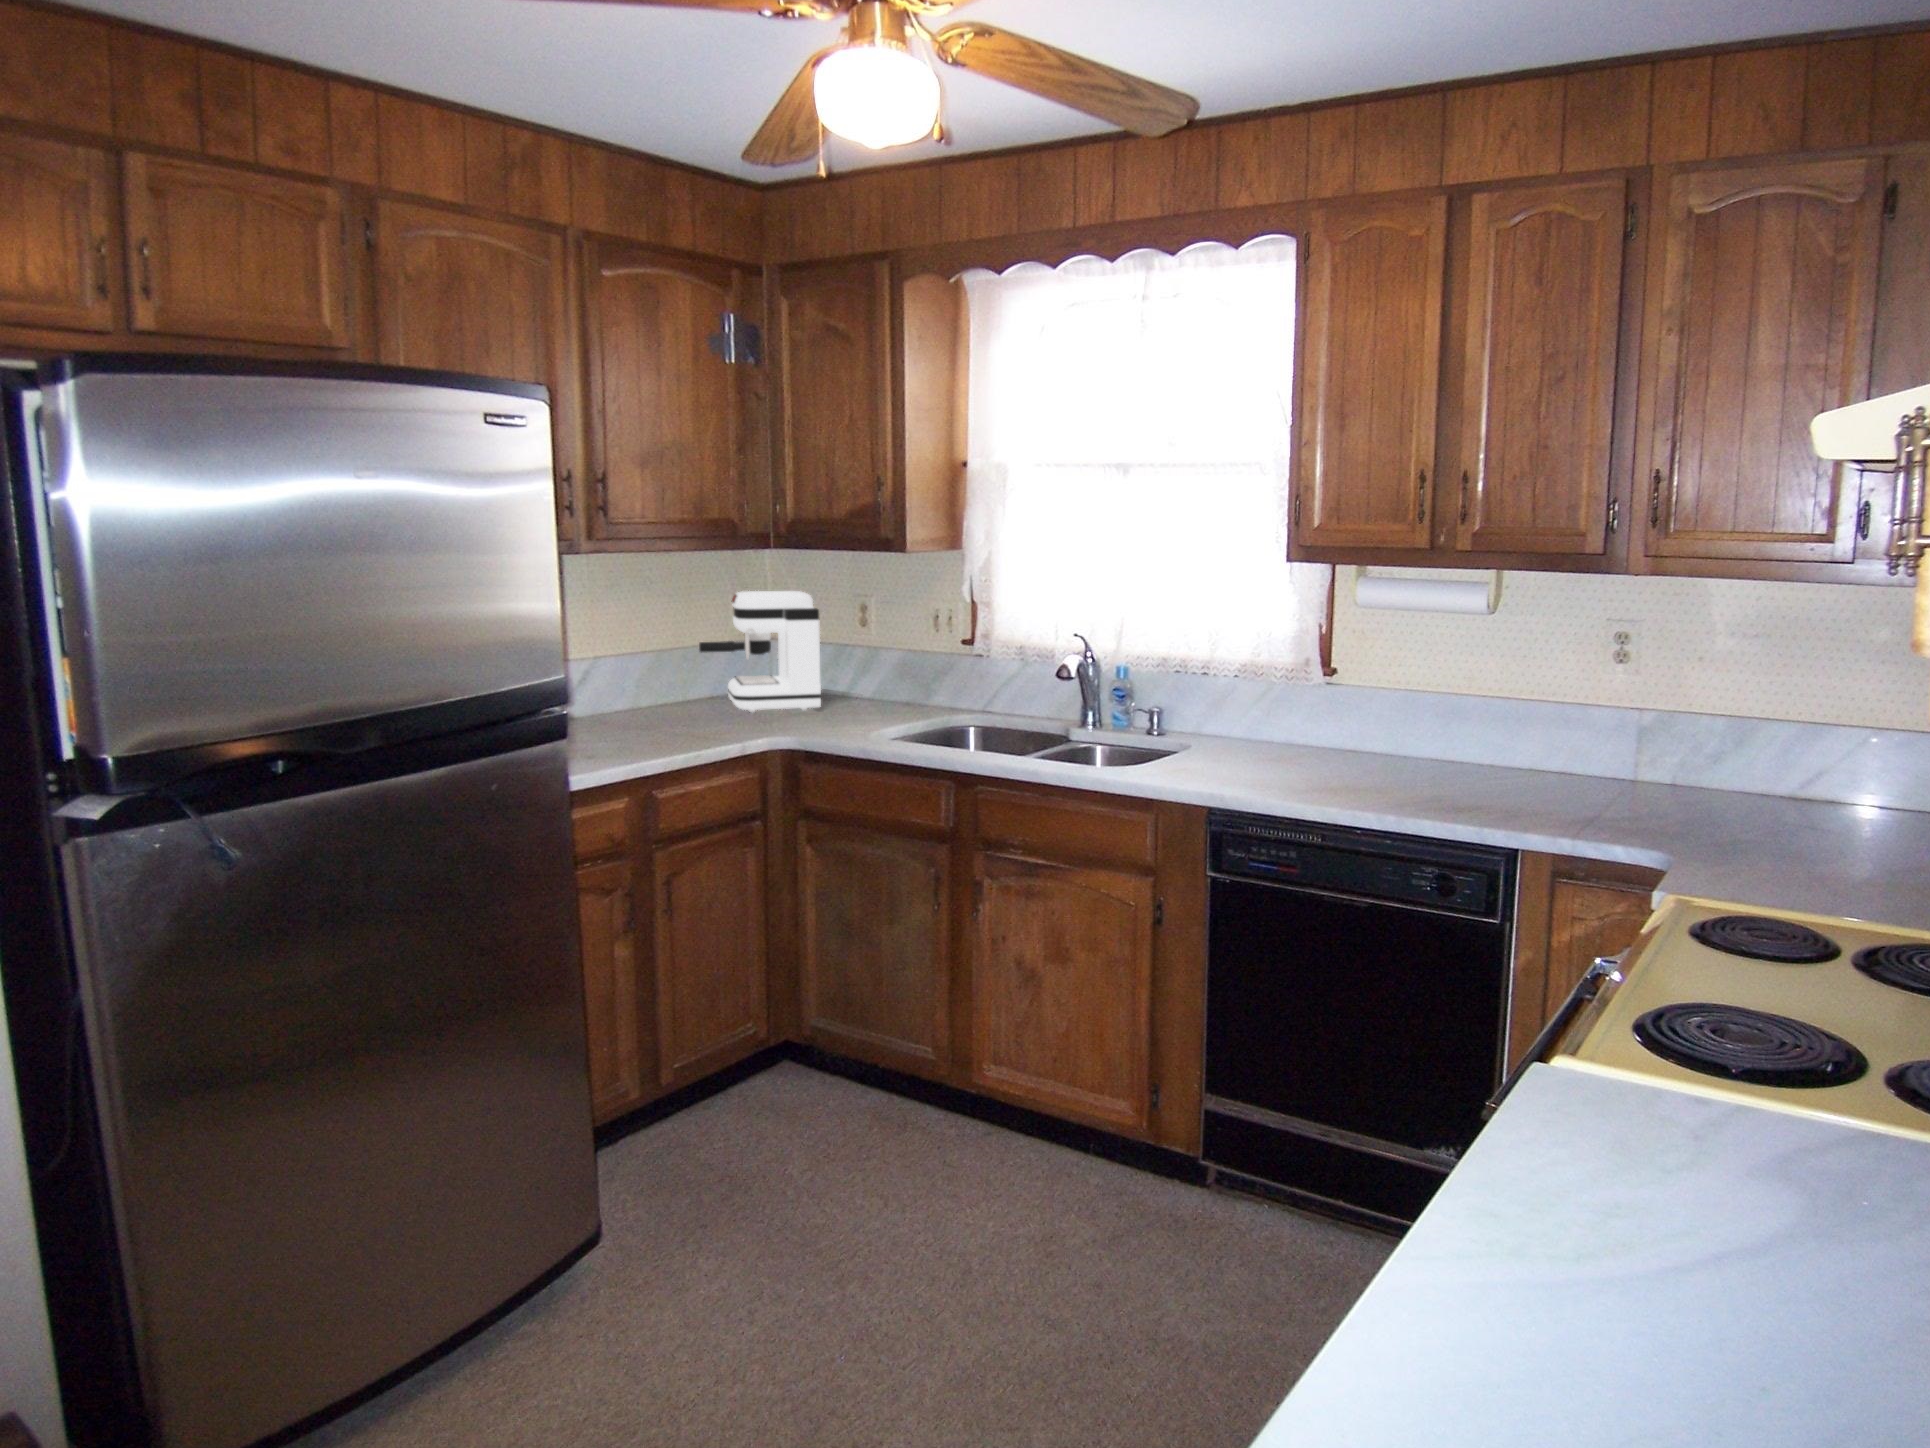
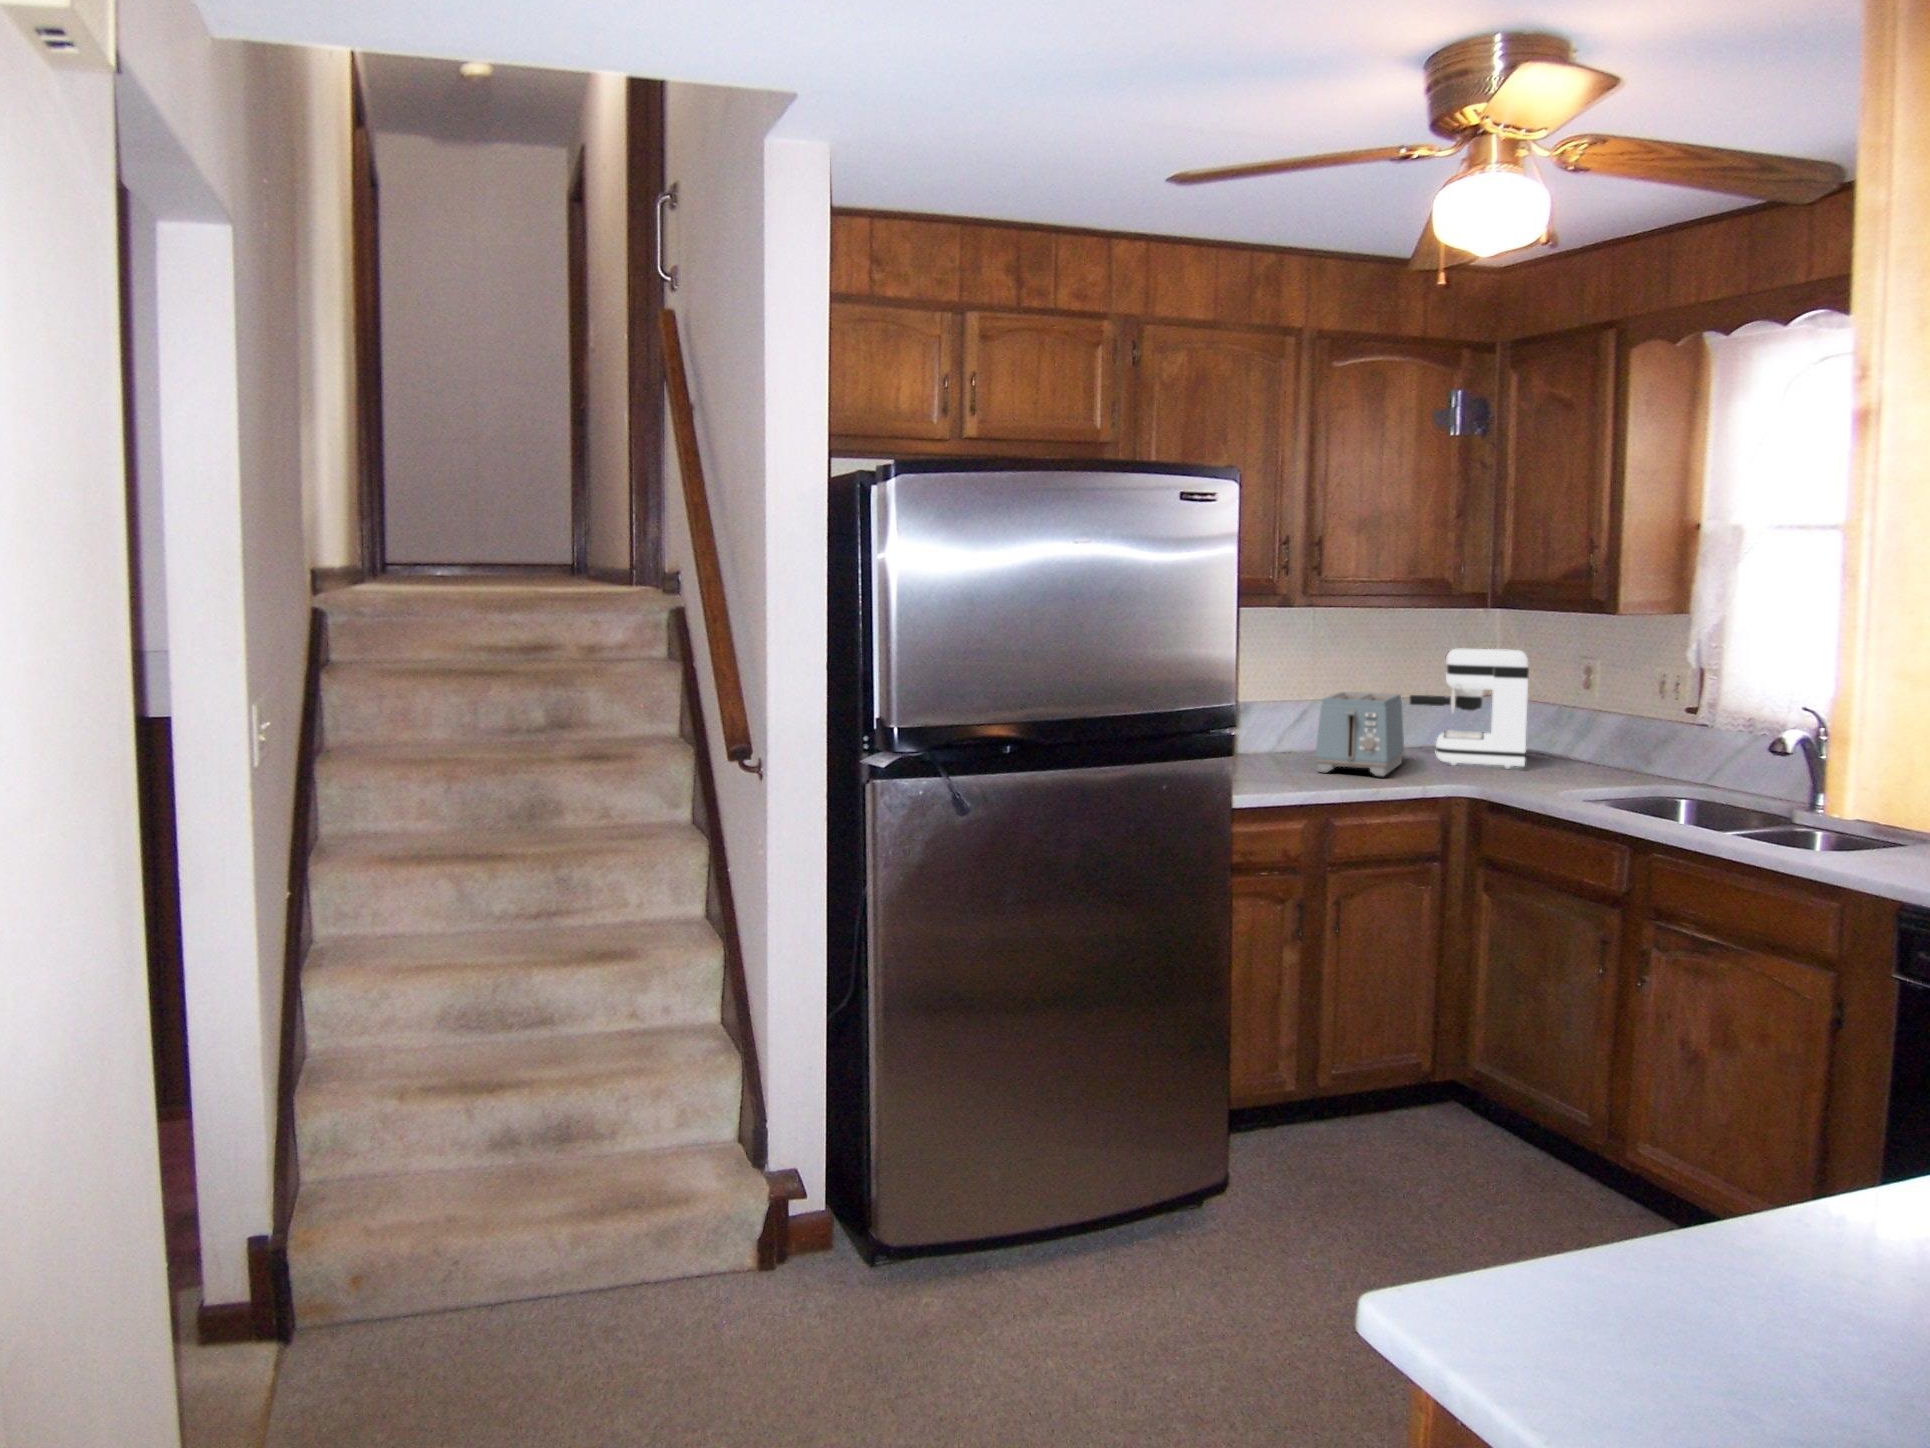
toaster: none [624,643,705,736] -> present [1315,692,1404,776]

